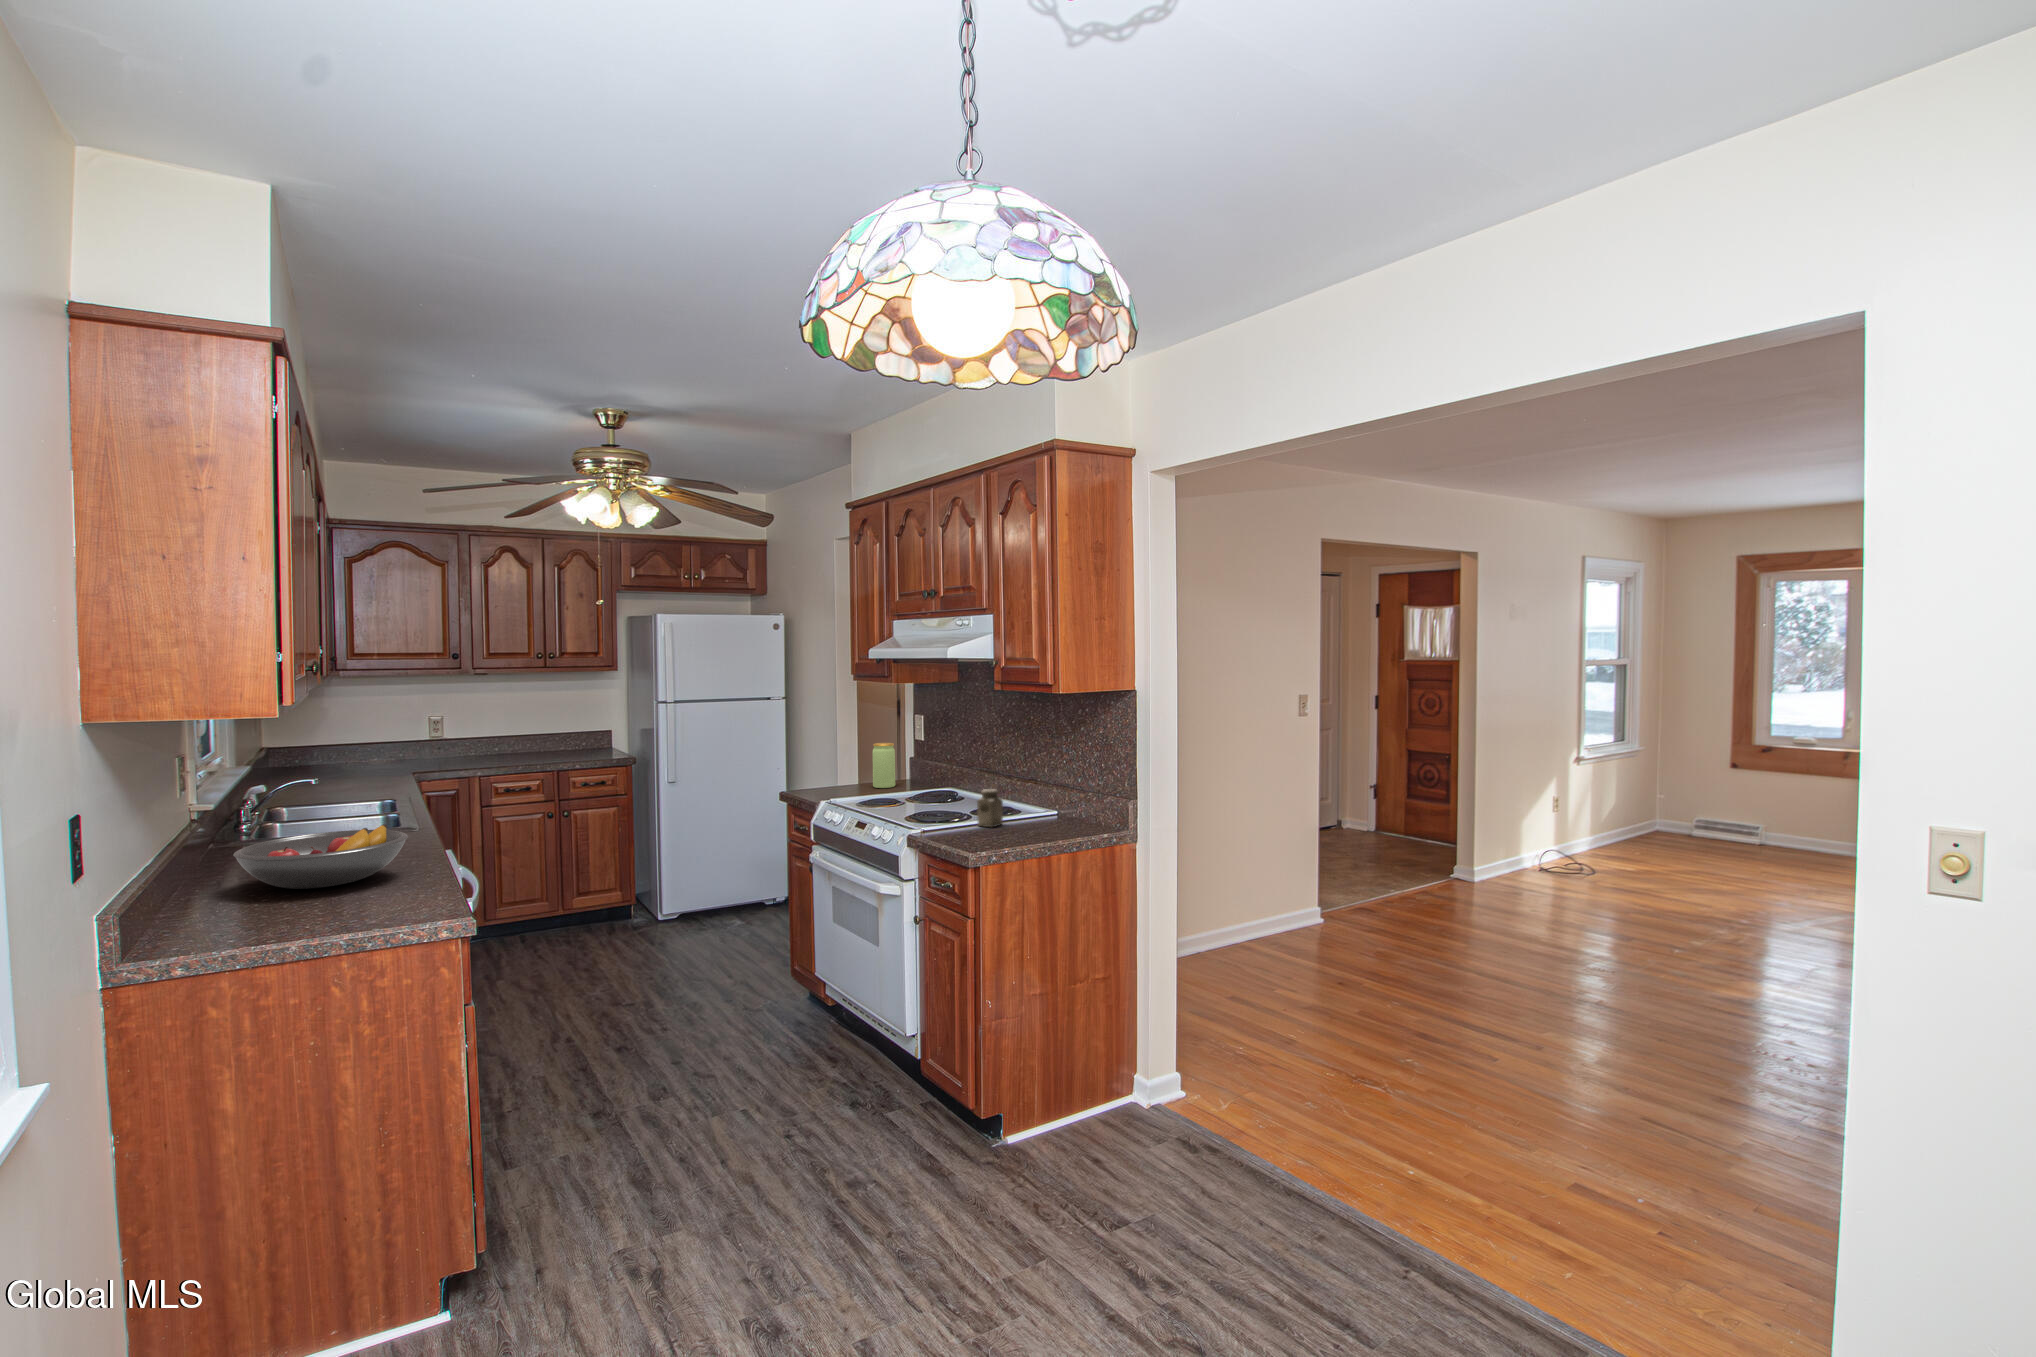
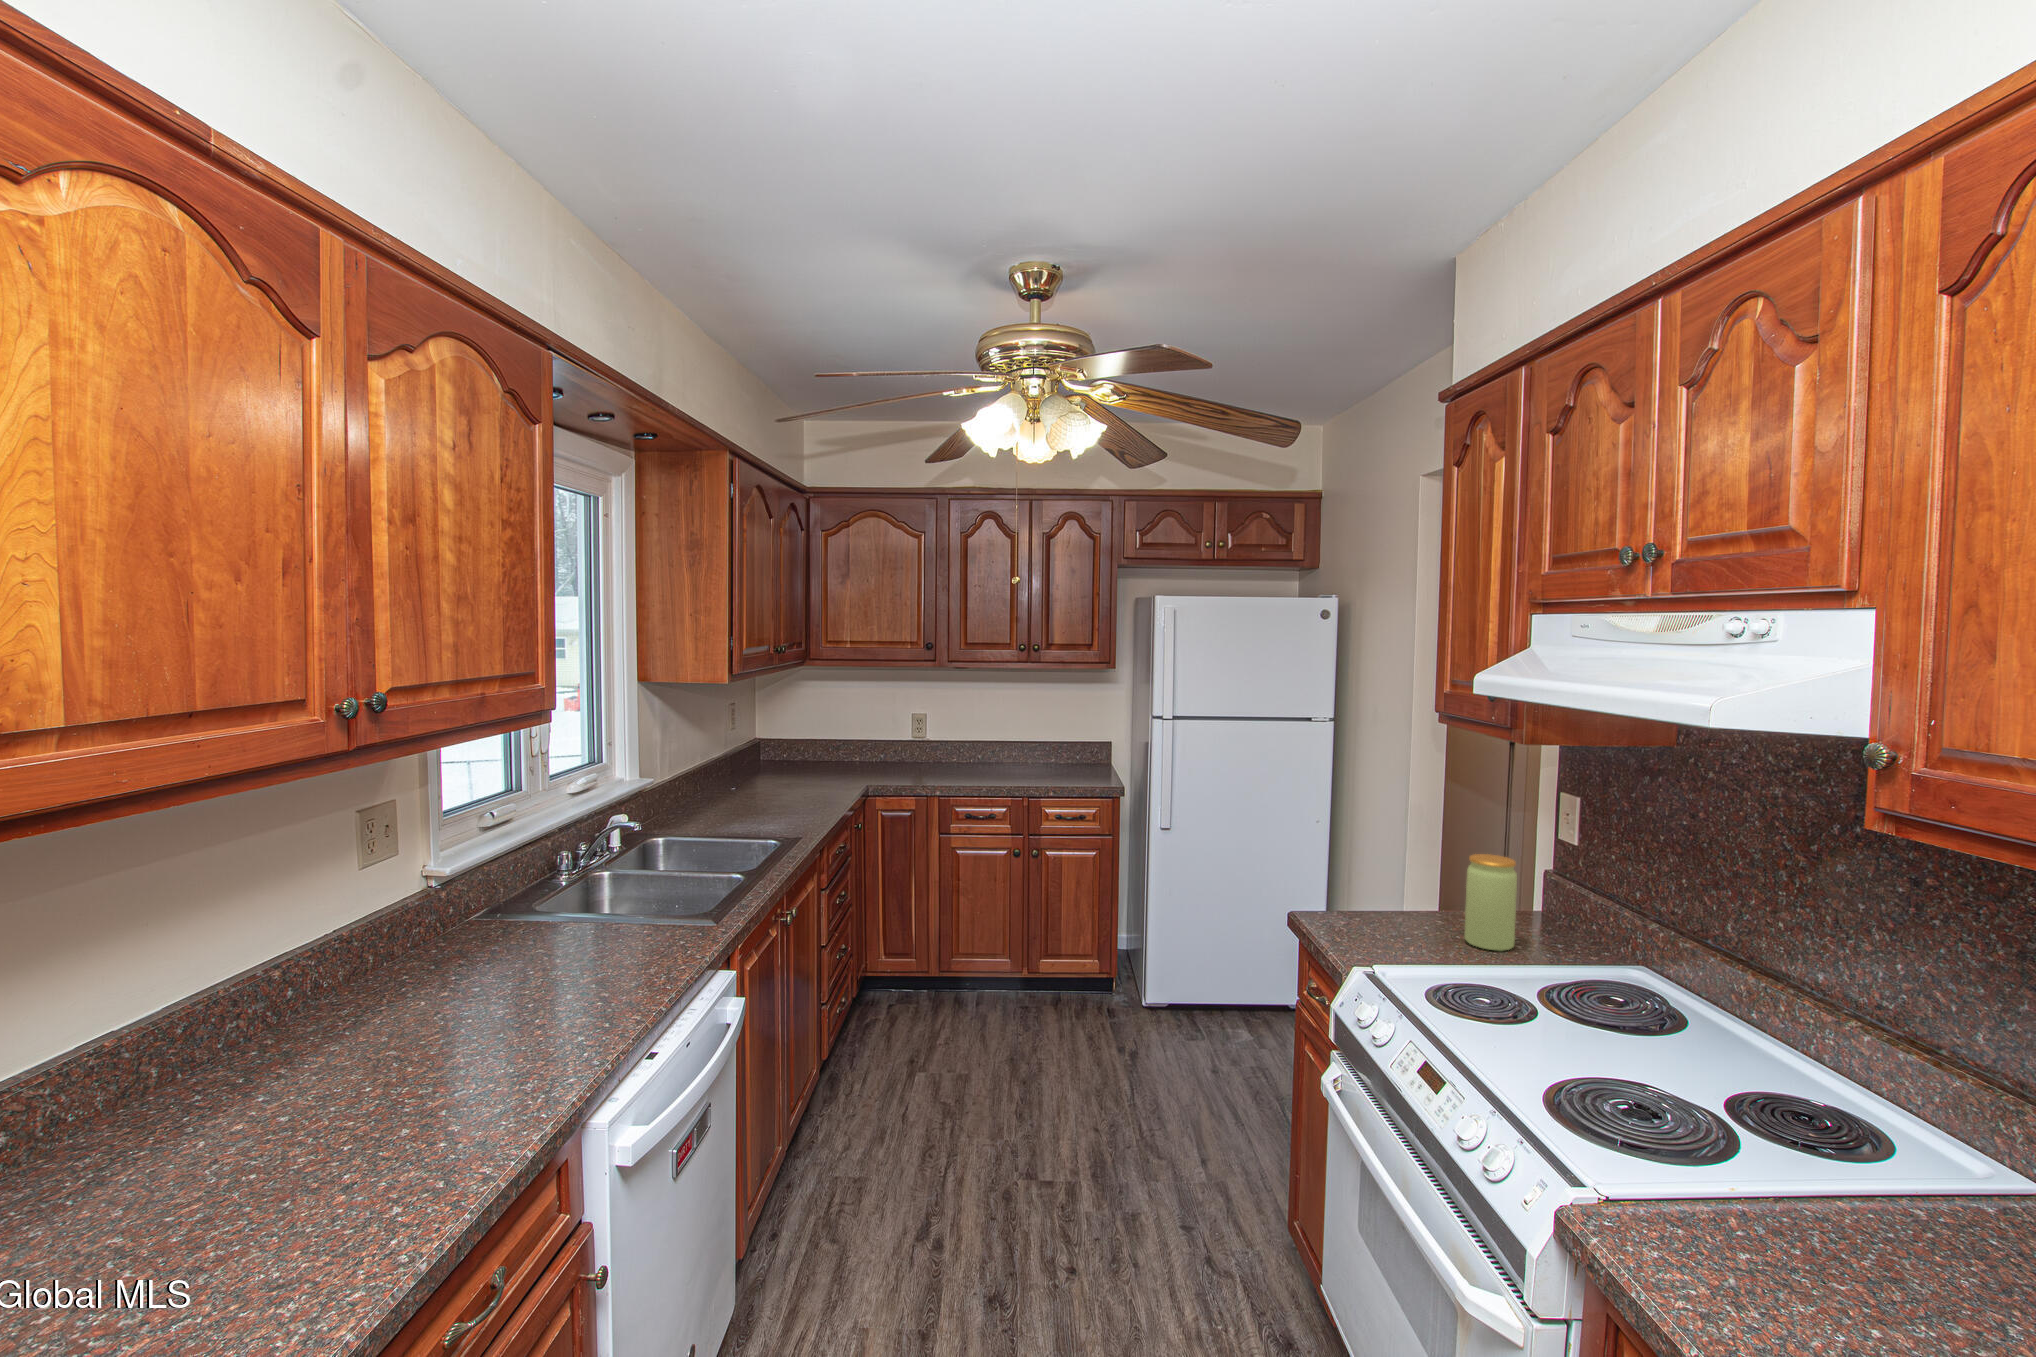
salt shaker: present [977,789,1003,827] -> none [1813,1147,1922,1293]
fruit bowl: present [233,824,408,889] -> none [205,973,516,1117]

